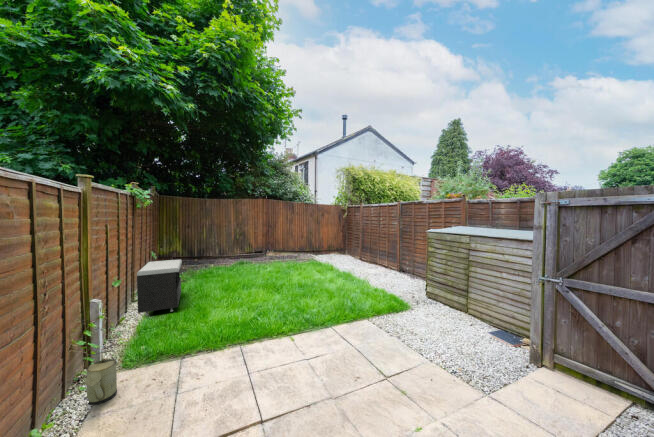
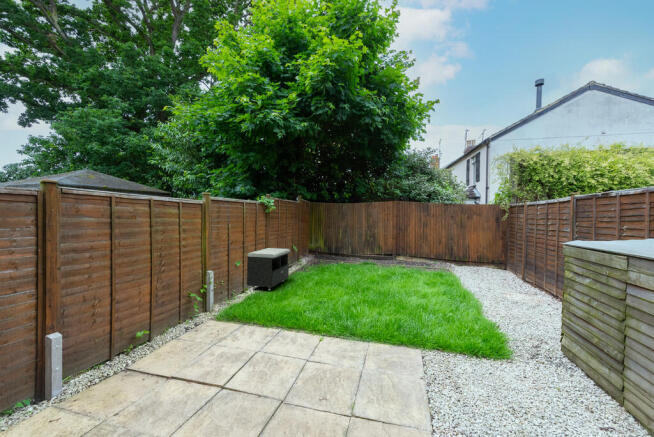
watering can: present [85,351,117,405] -> none [158,299,187,333]

